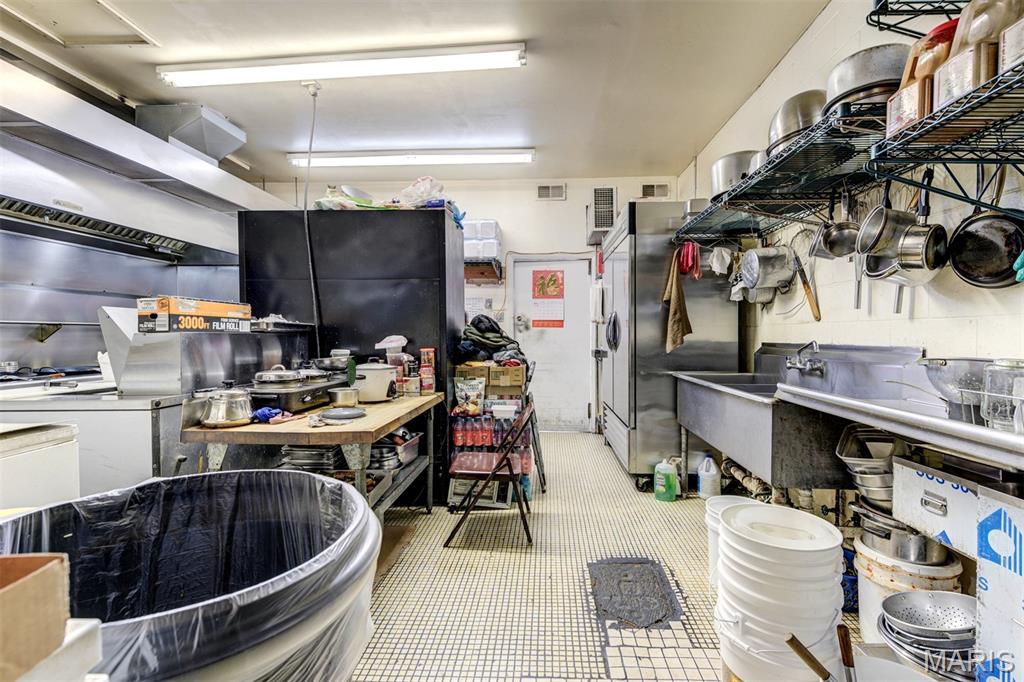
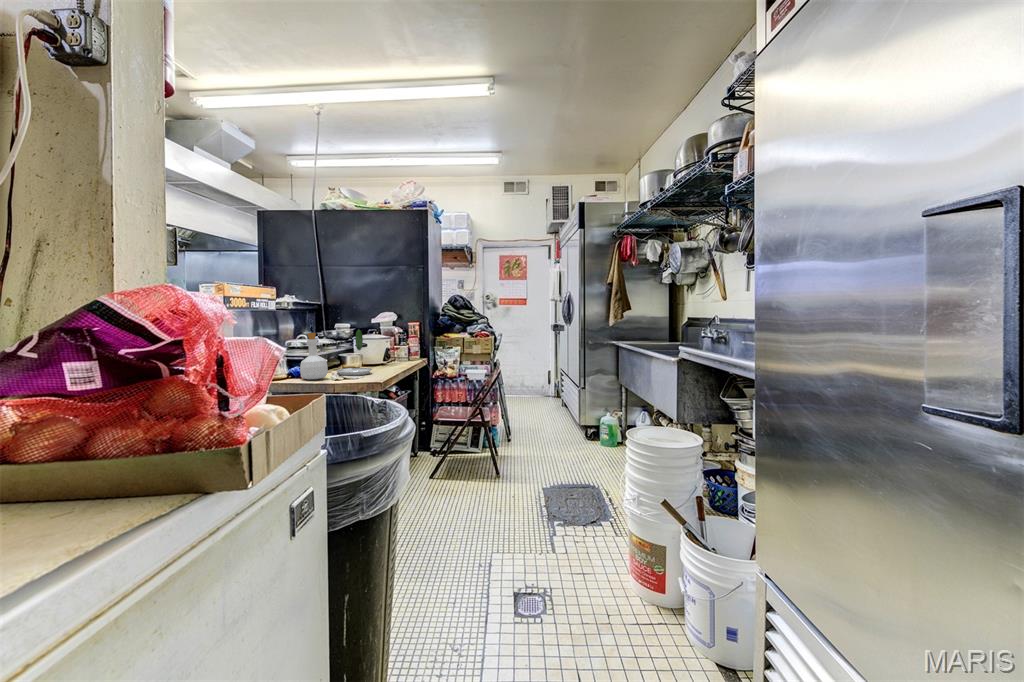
bottle: none [268,365,305,426] -> present [300,333,328,380]

